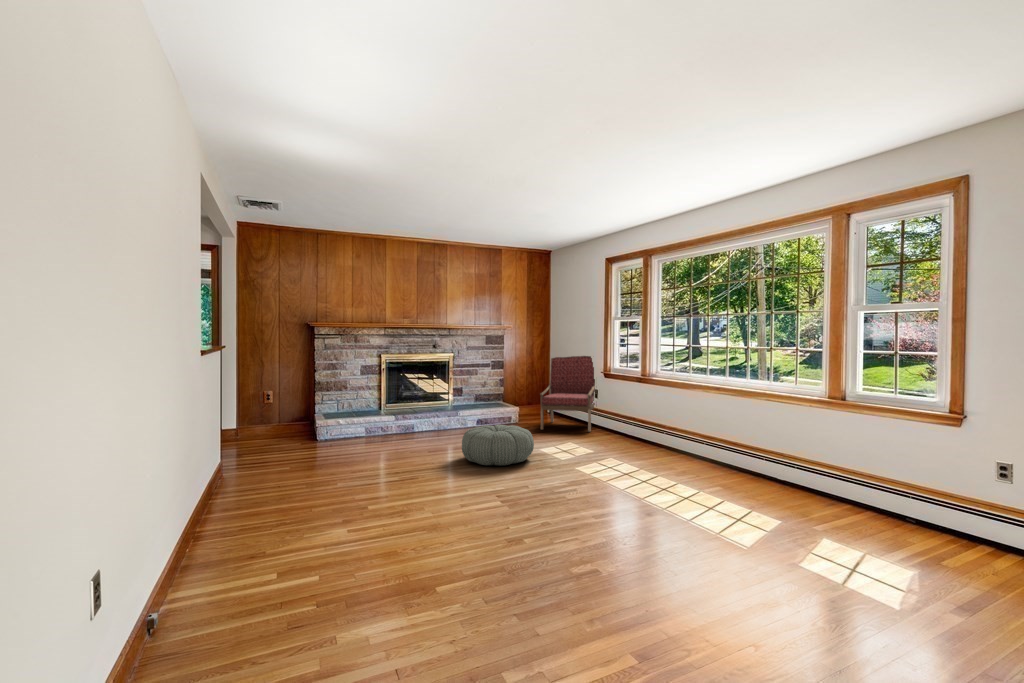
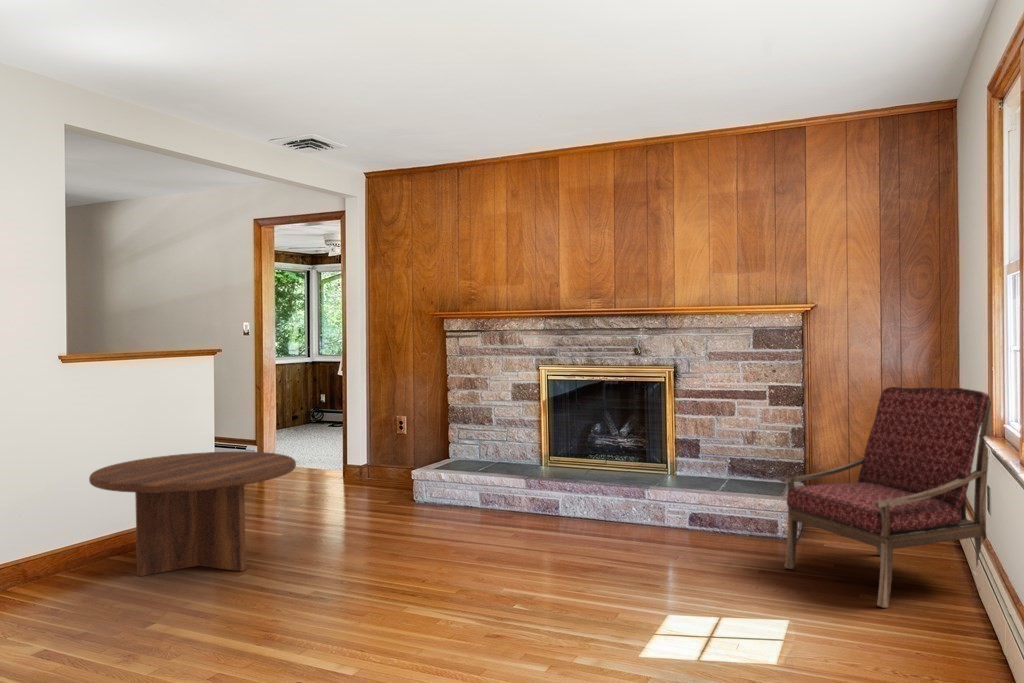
coffee table: none [222,408,368,497] -> present [89,452,296,576]
pouf: present [462,425,534,466] -> none [396,532,553,631]

